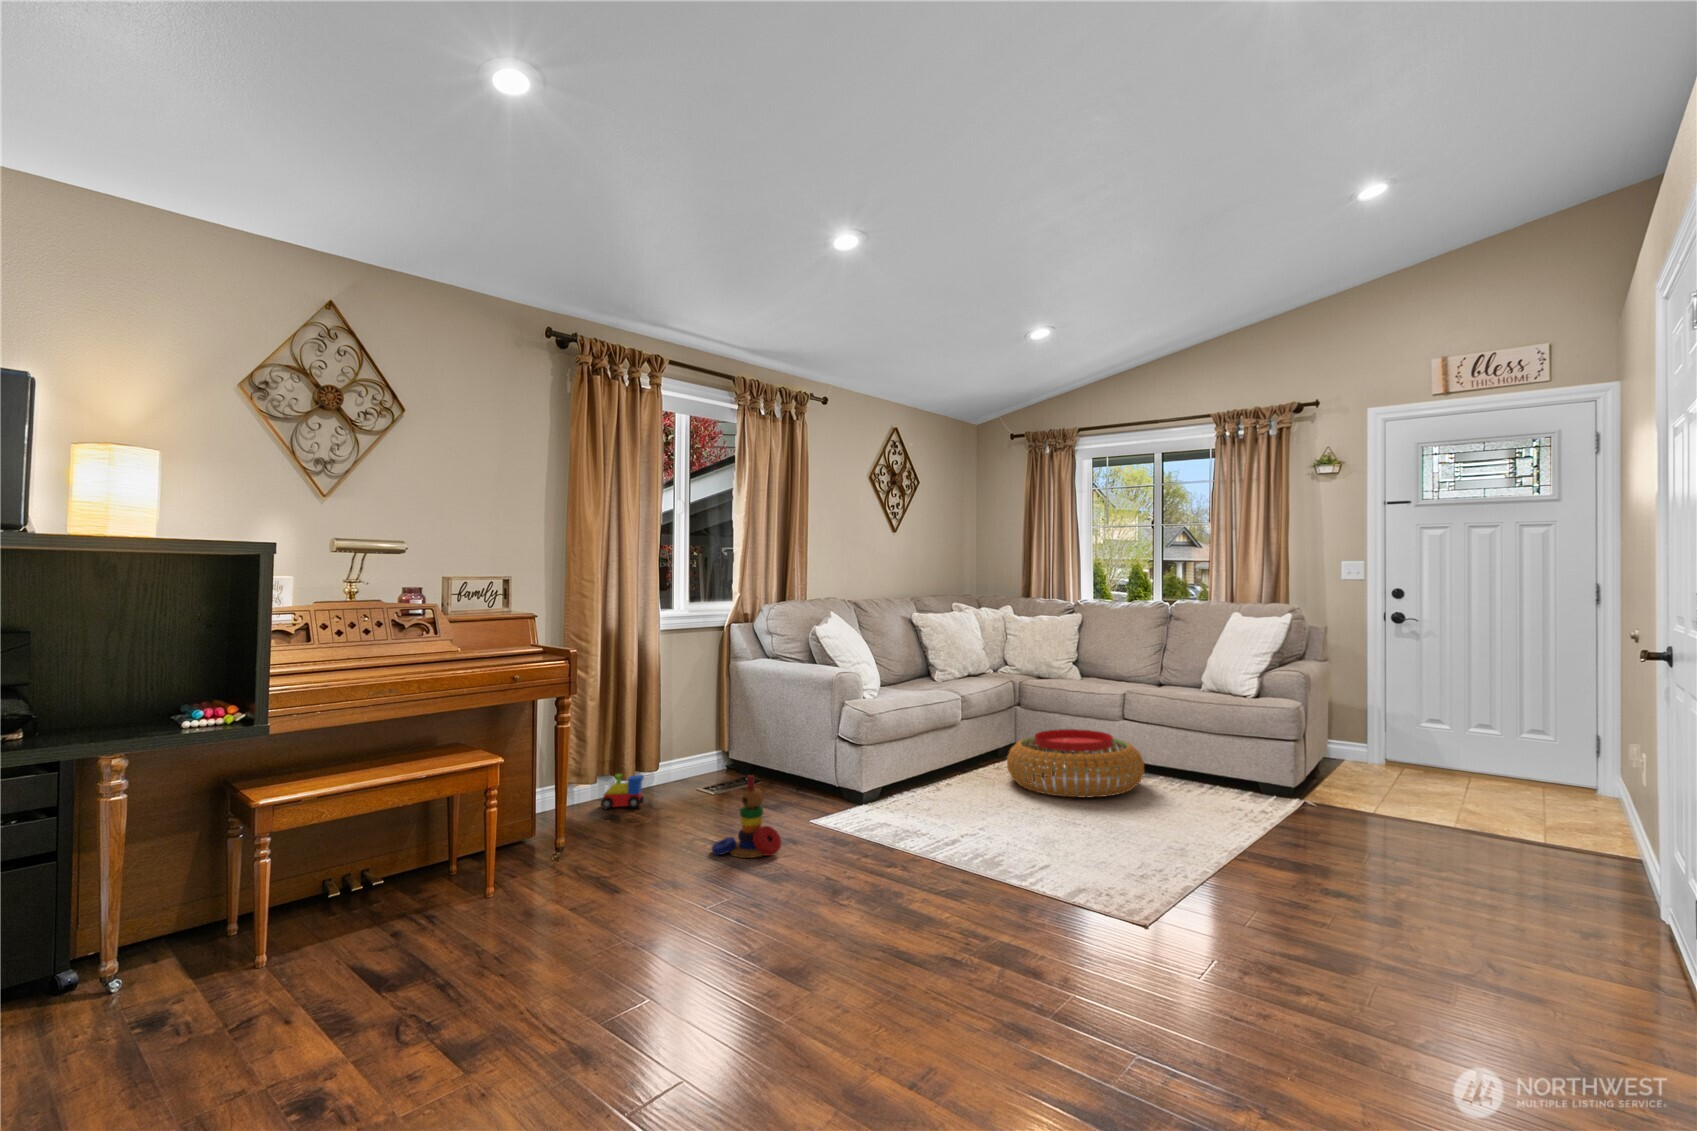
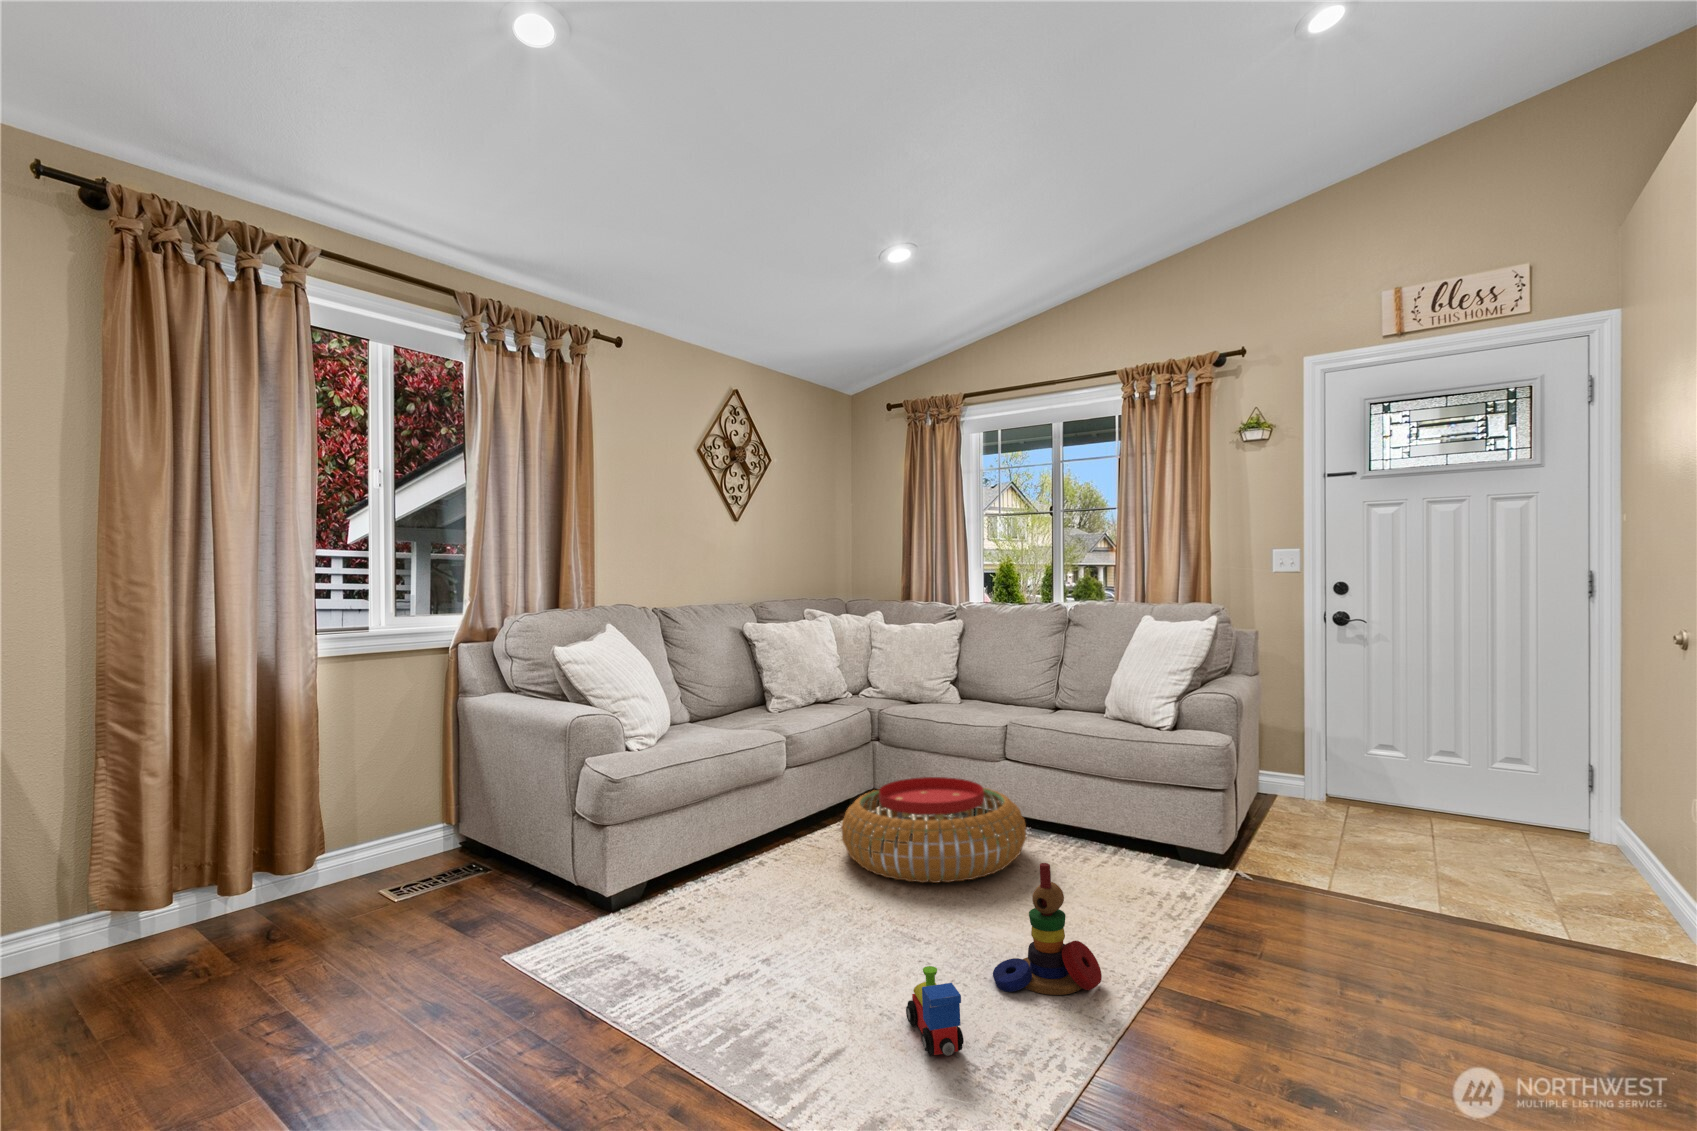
toy train: present [601,774,645,809] -> present [906,966,964,1056]
stacking toy: present [712,775,782,858] -> present [993,863,1102,995]

